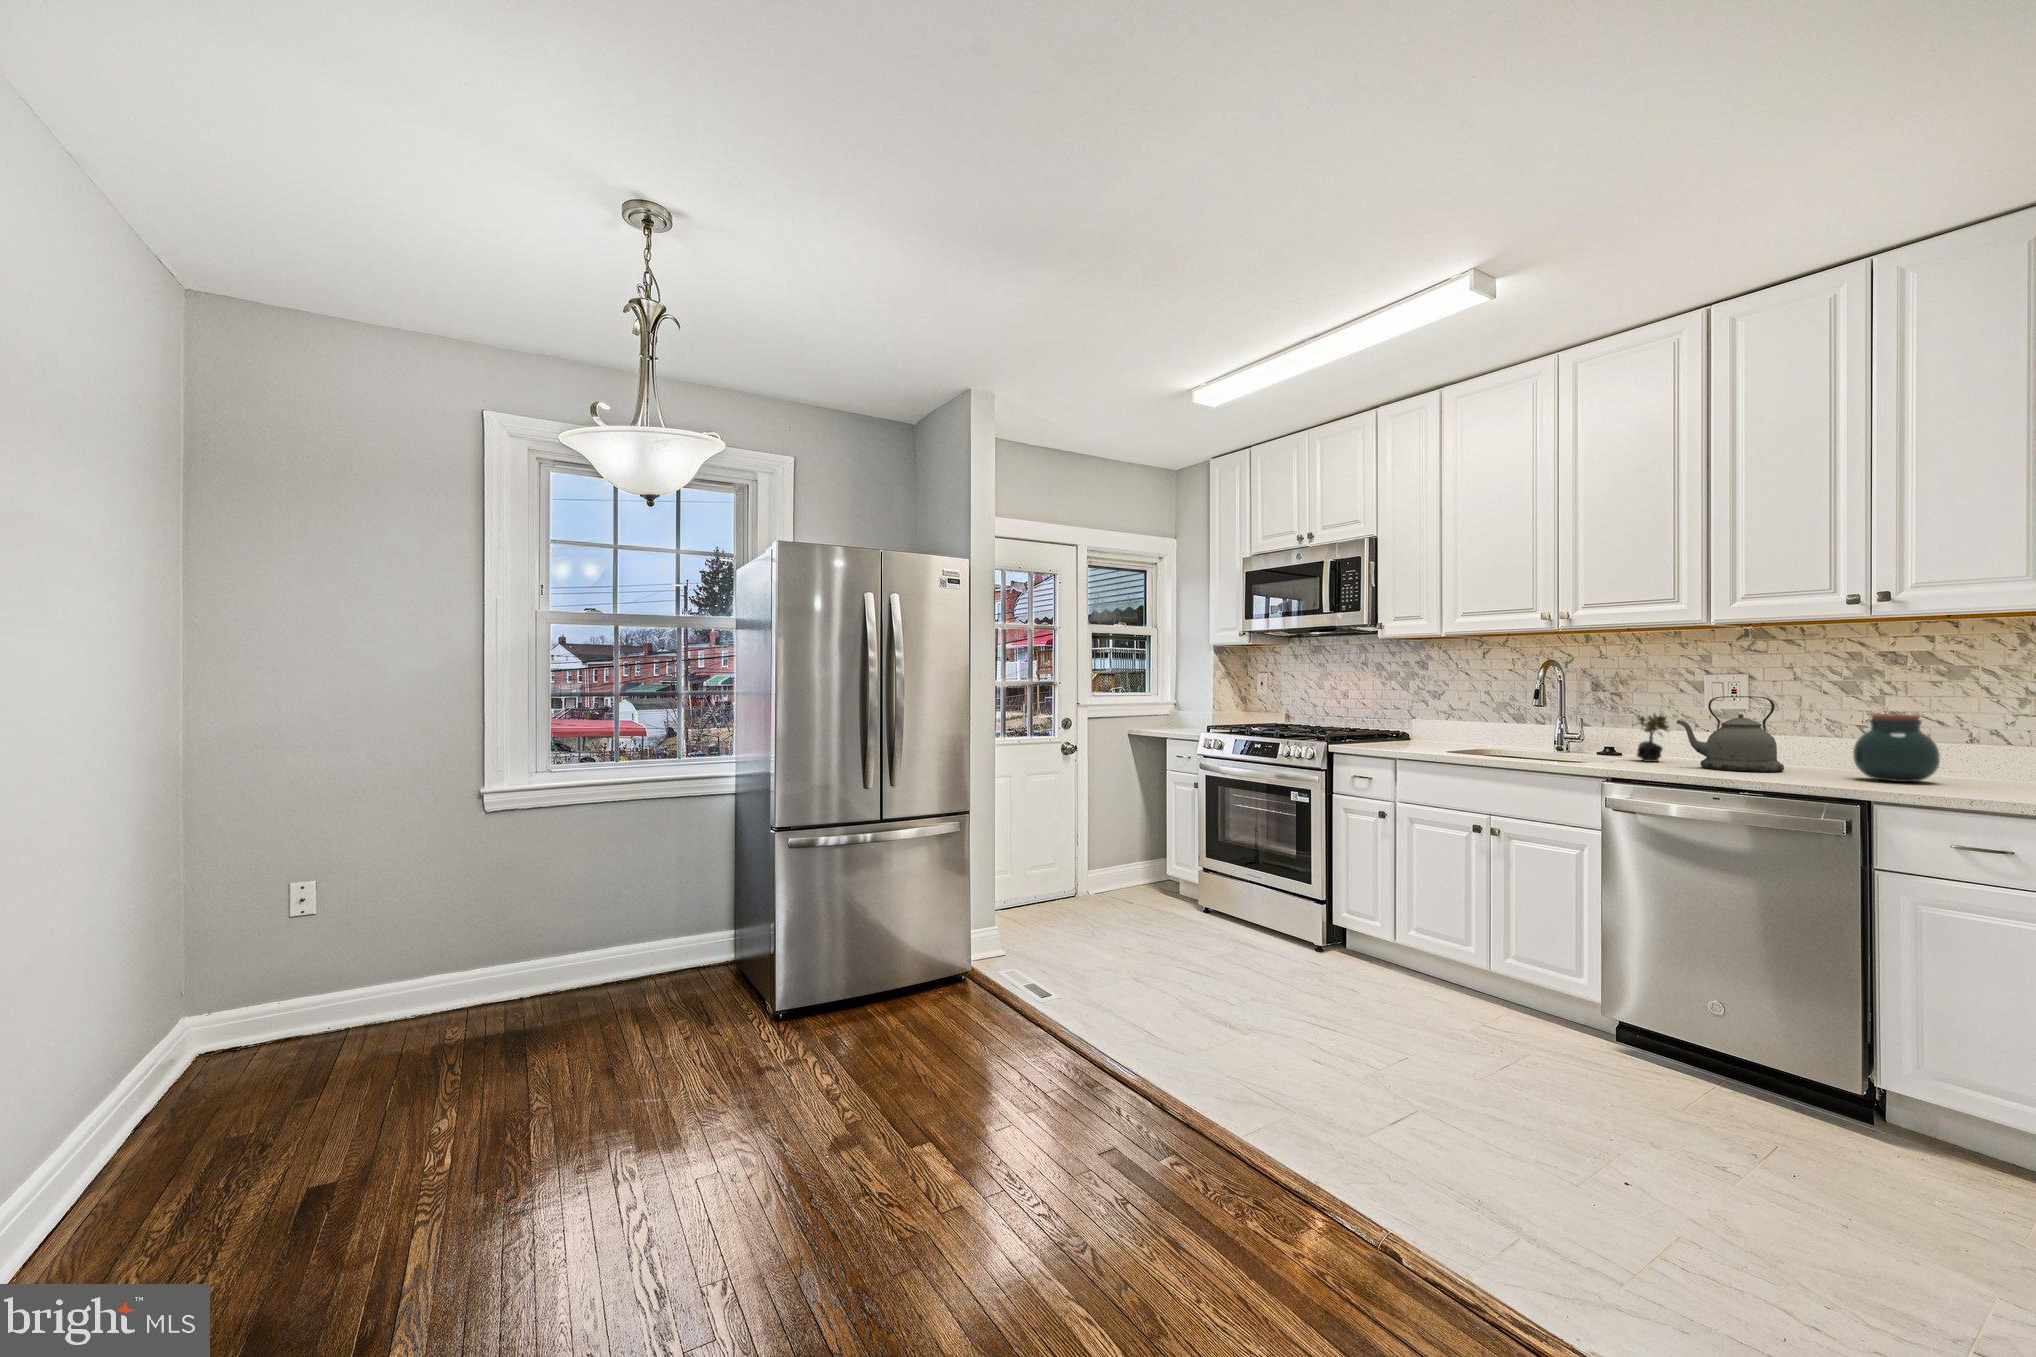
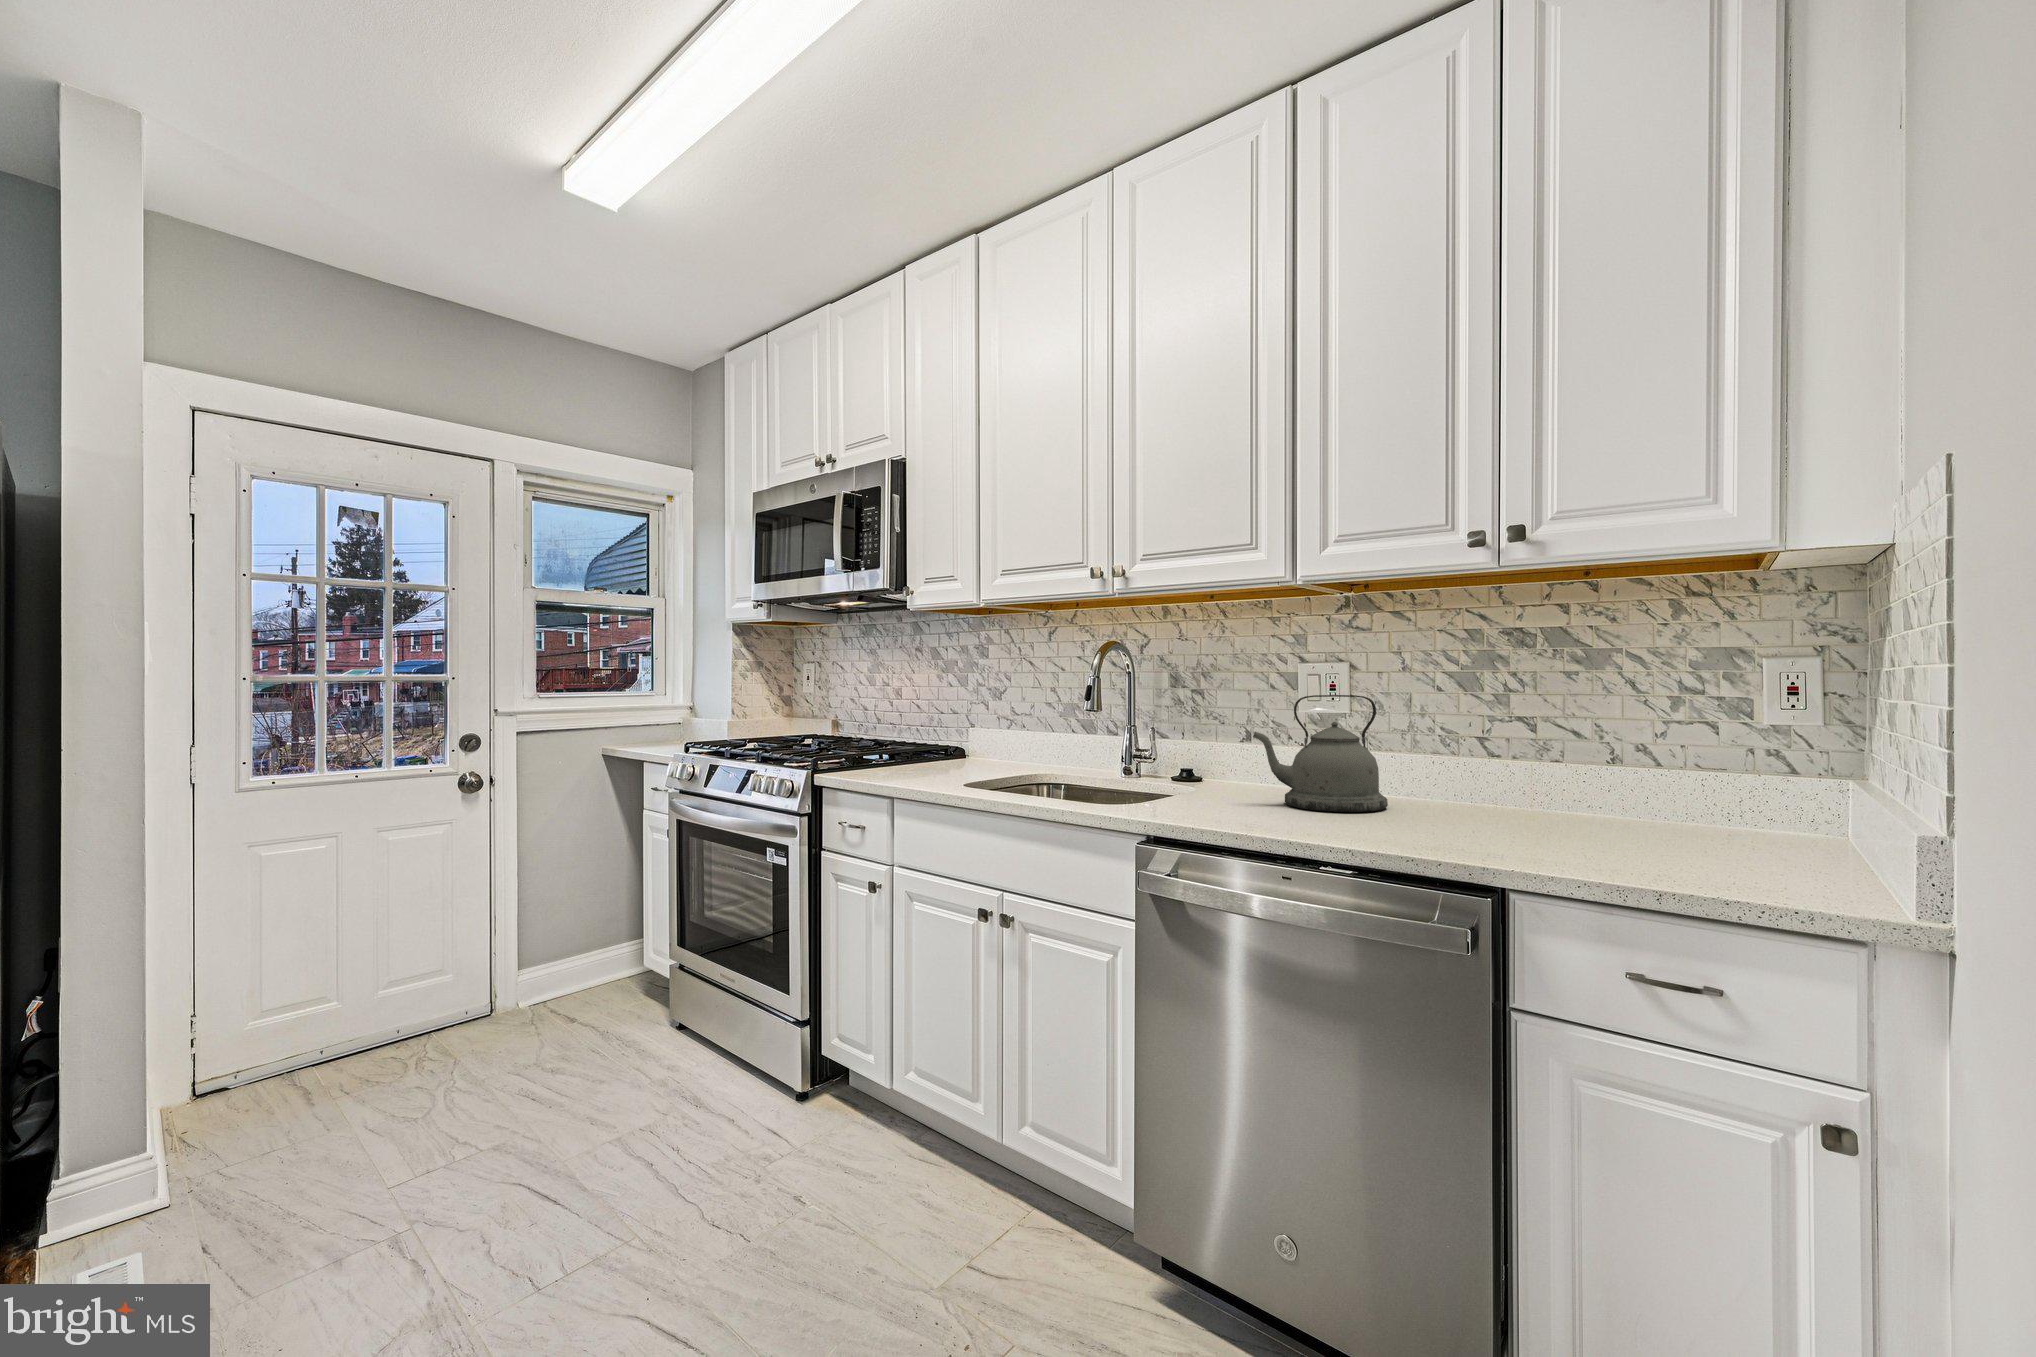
succulent plant: present [1637,714,1669,762] -> none [1206,719,1253,793]
jar: present [1853,714,1940,782] -> none [1474,722,1583,829]

